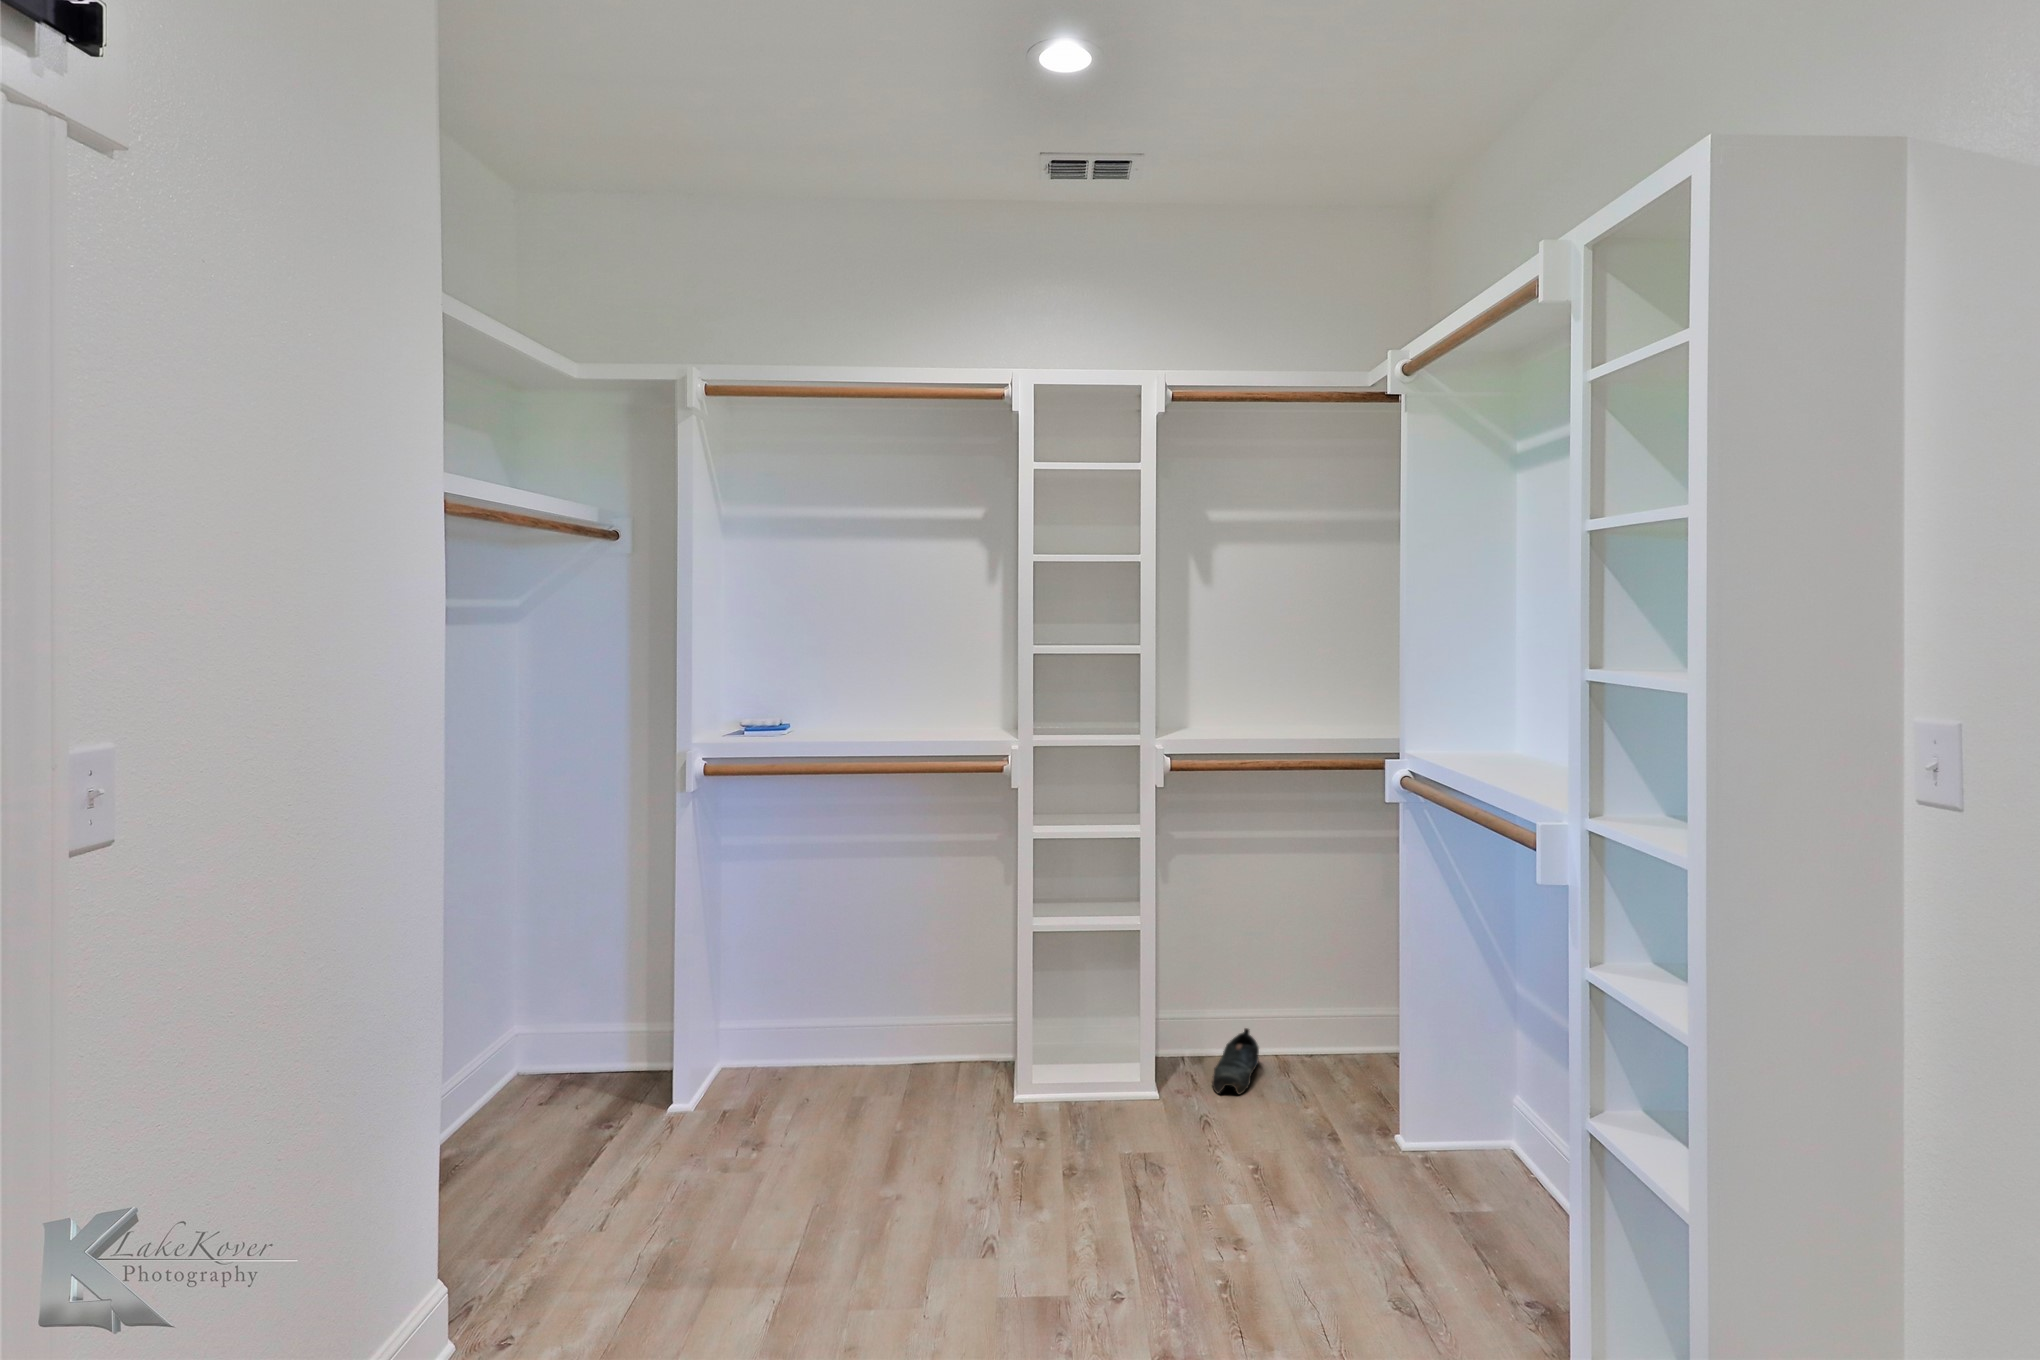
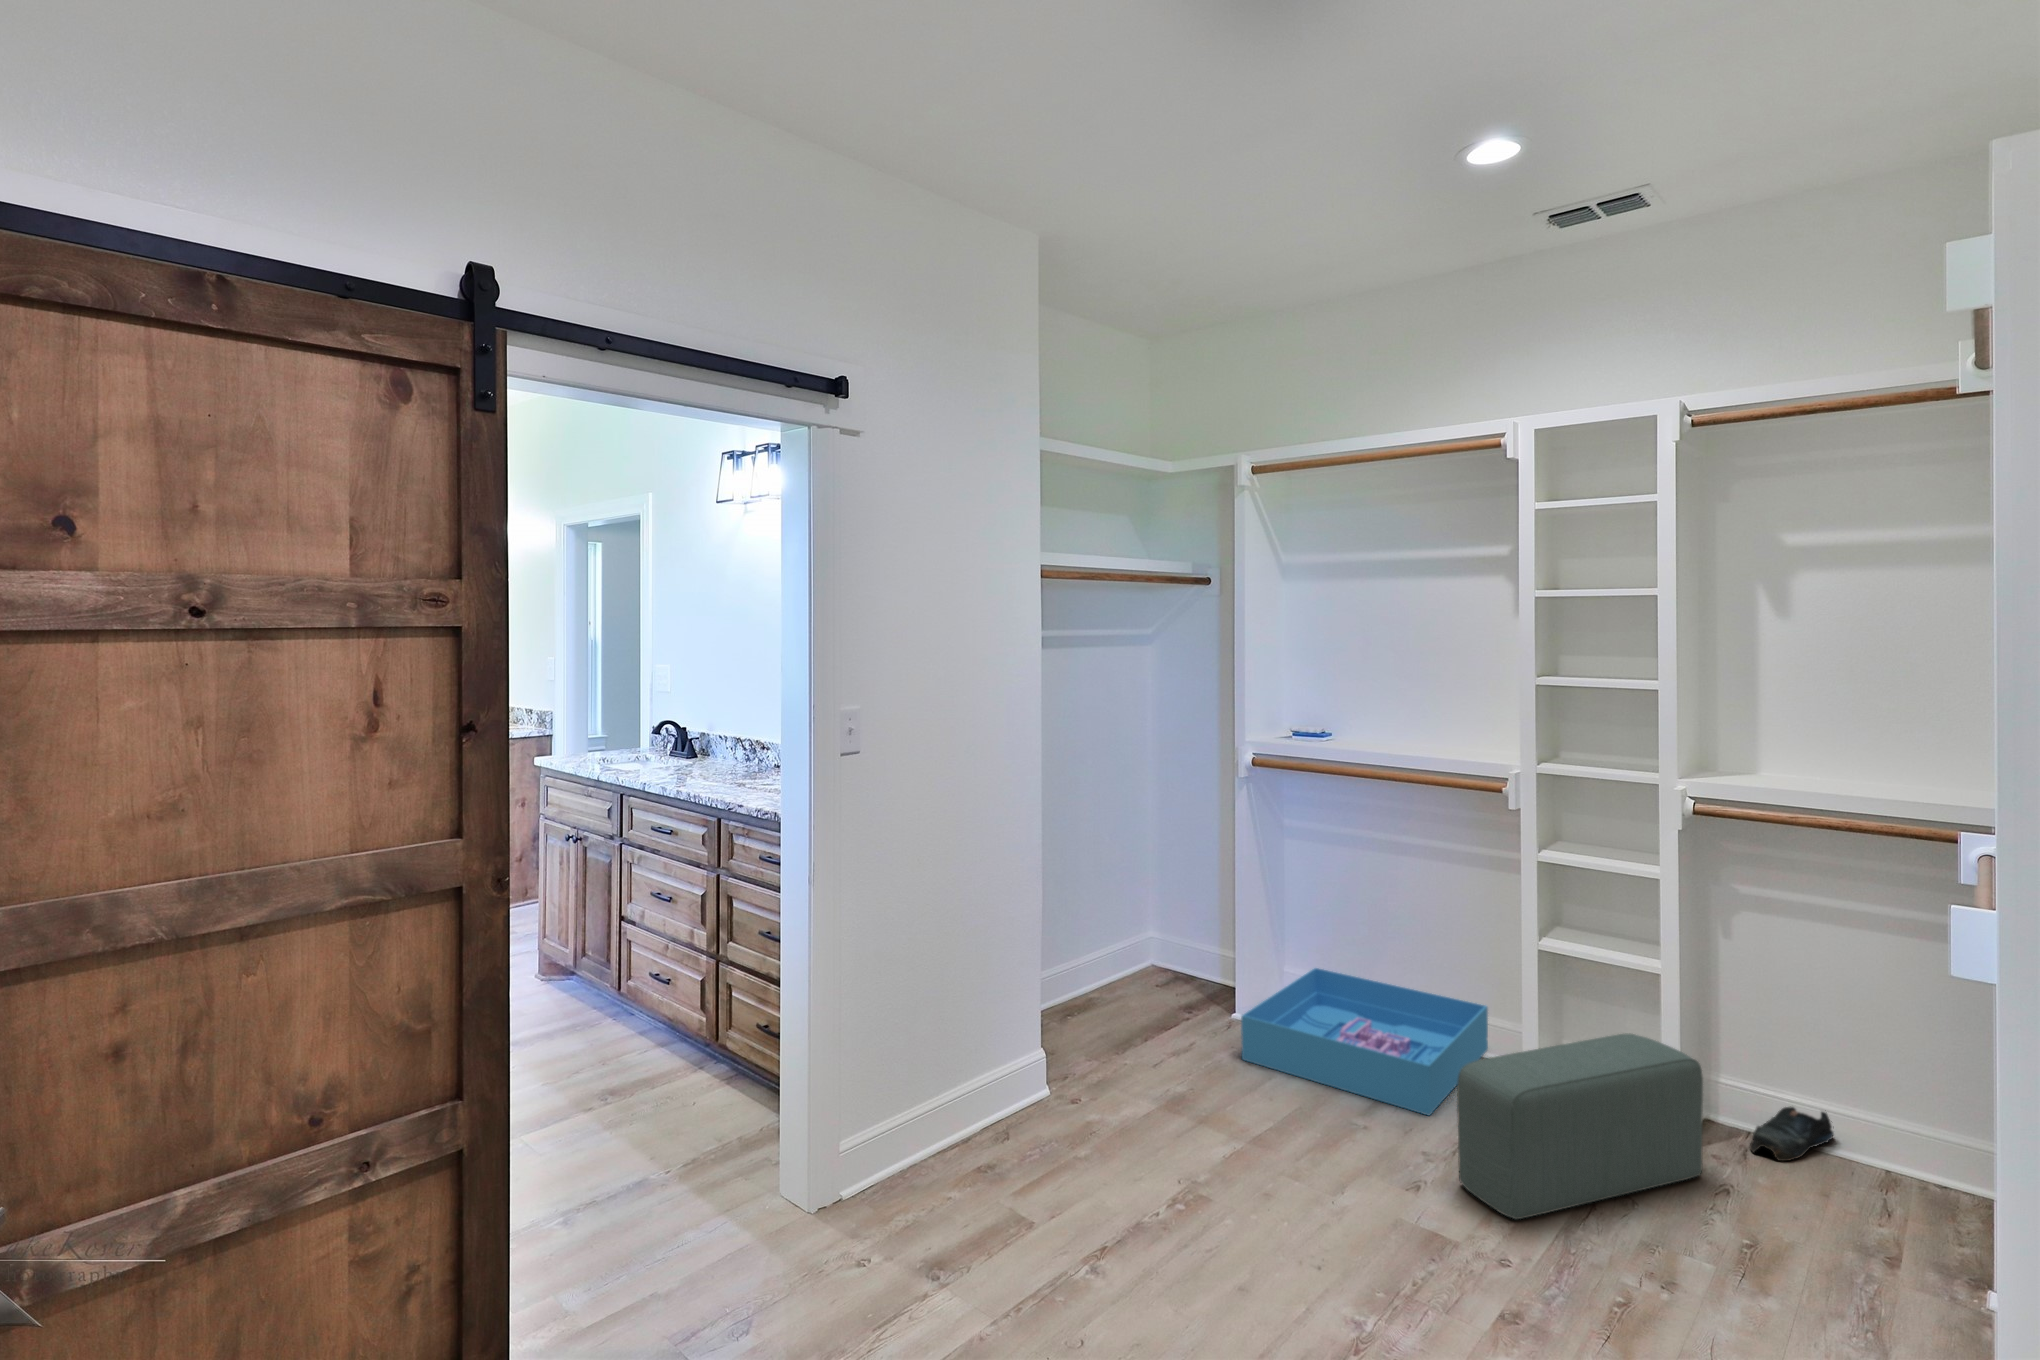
pouf: none [1026,1006,1202,1241] -> present [1457,1034,1703,1219]
storage bin: none [715,1016,967,1163] -> present [1241,968,1488,1115]

